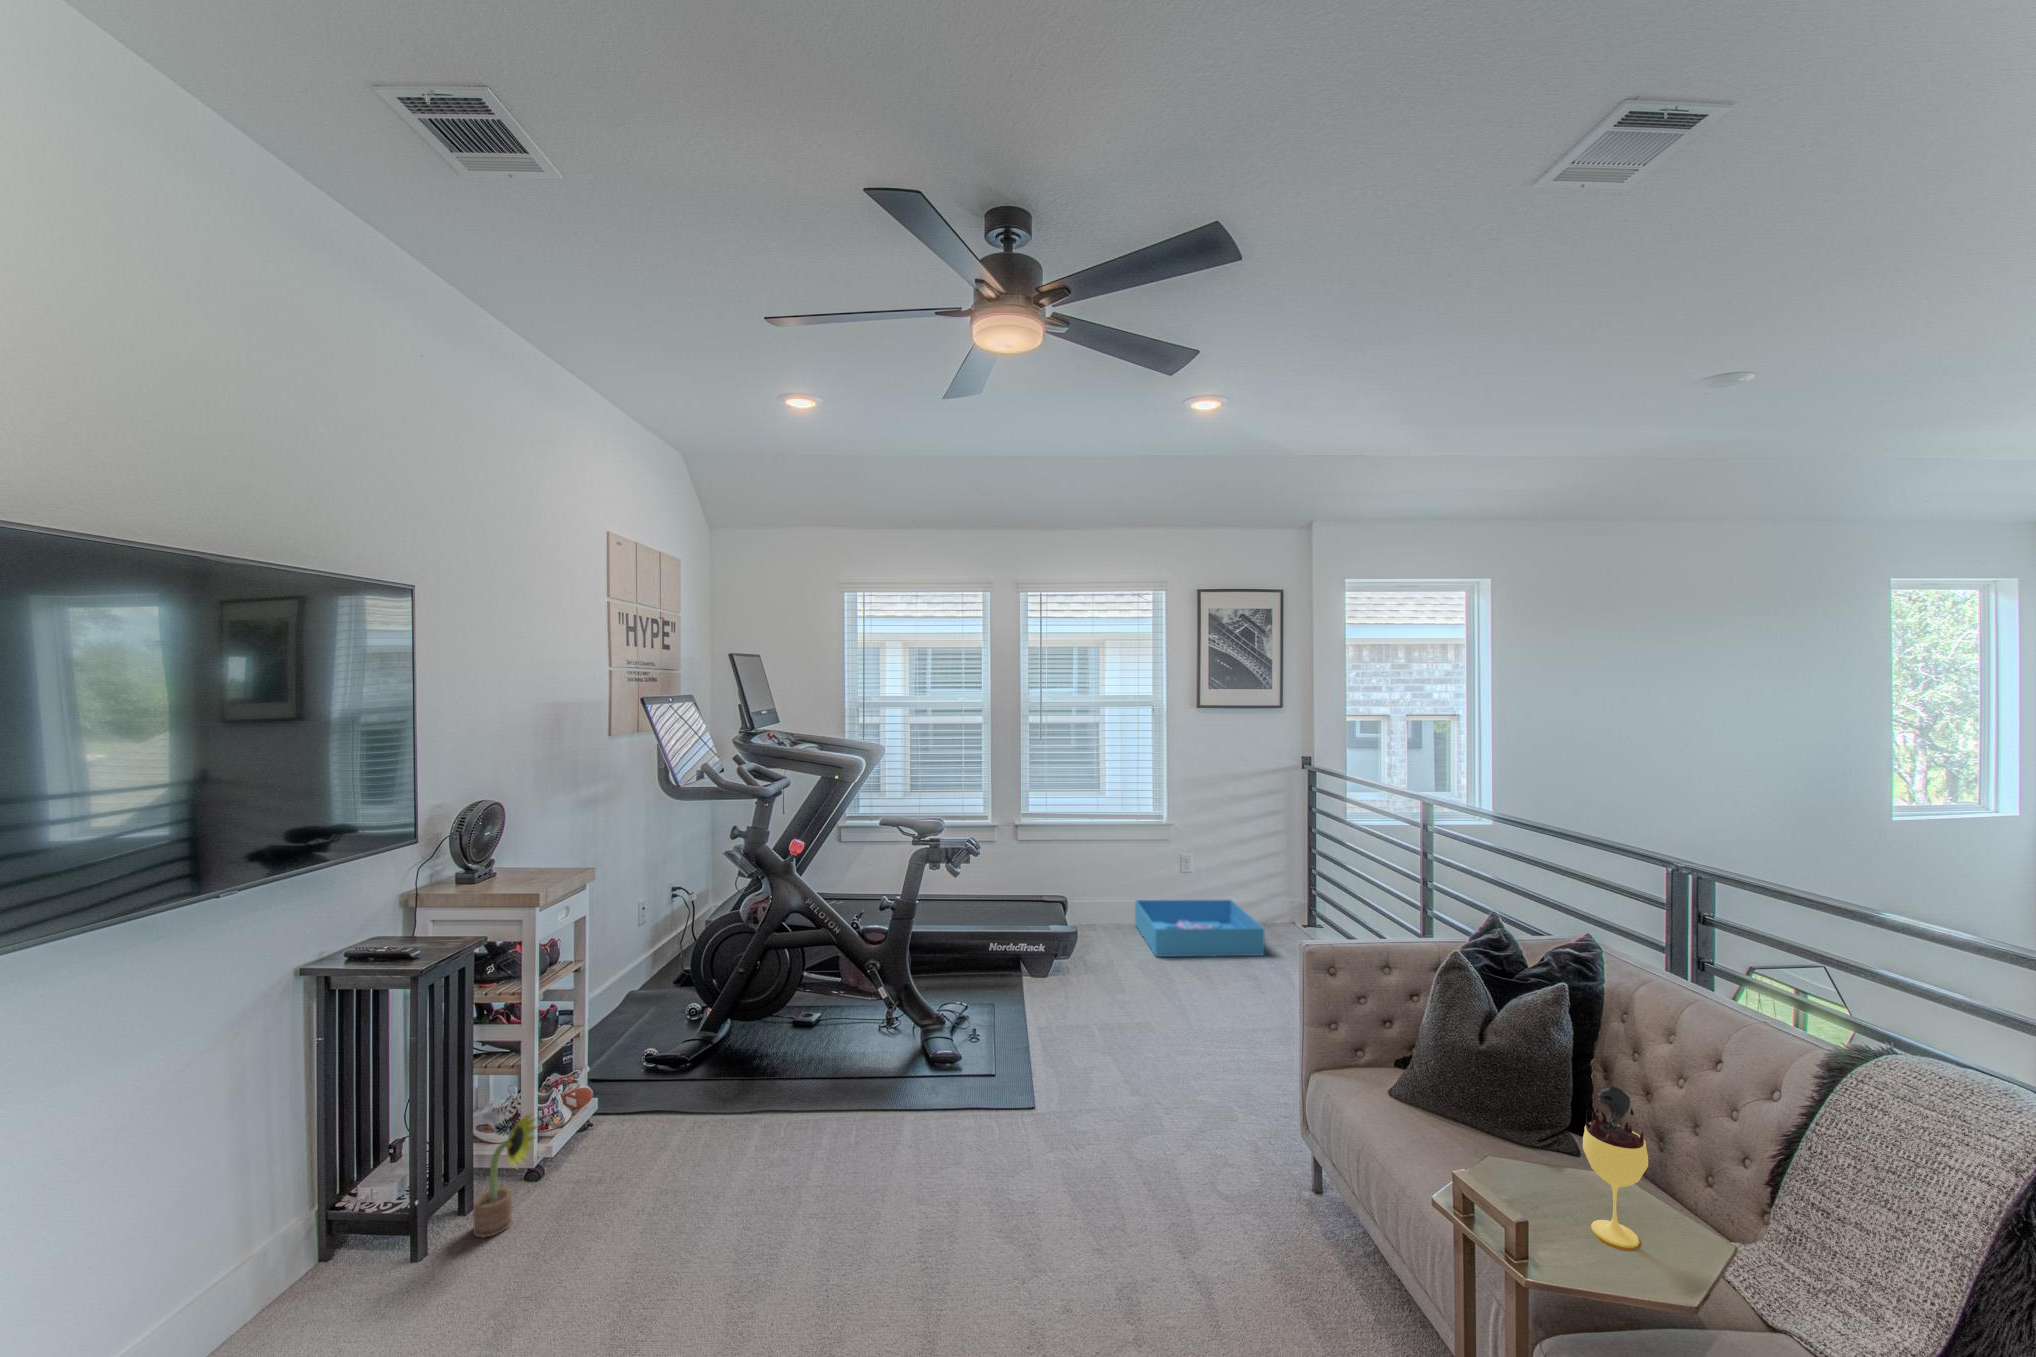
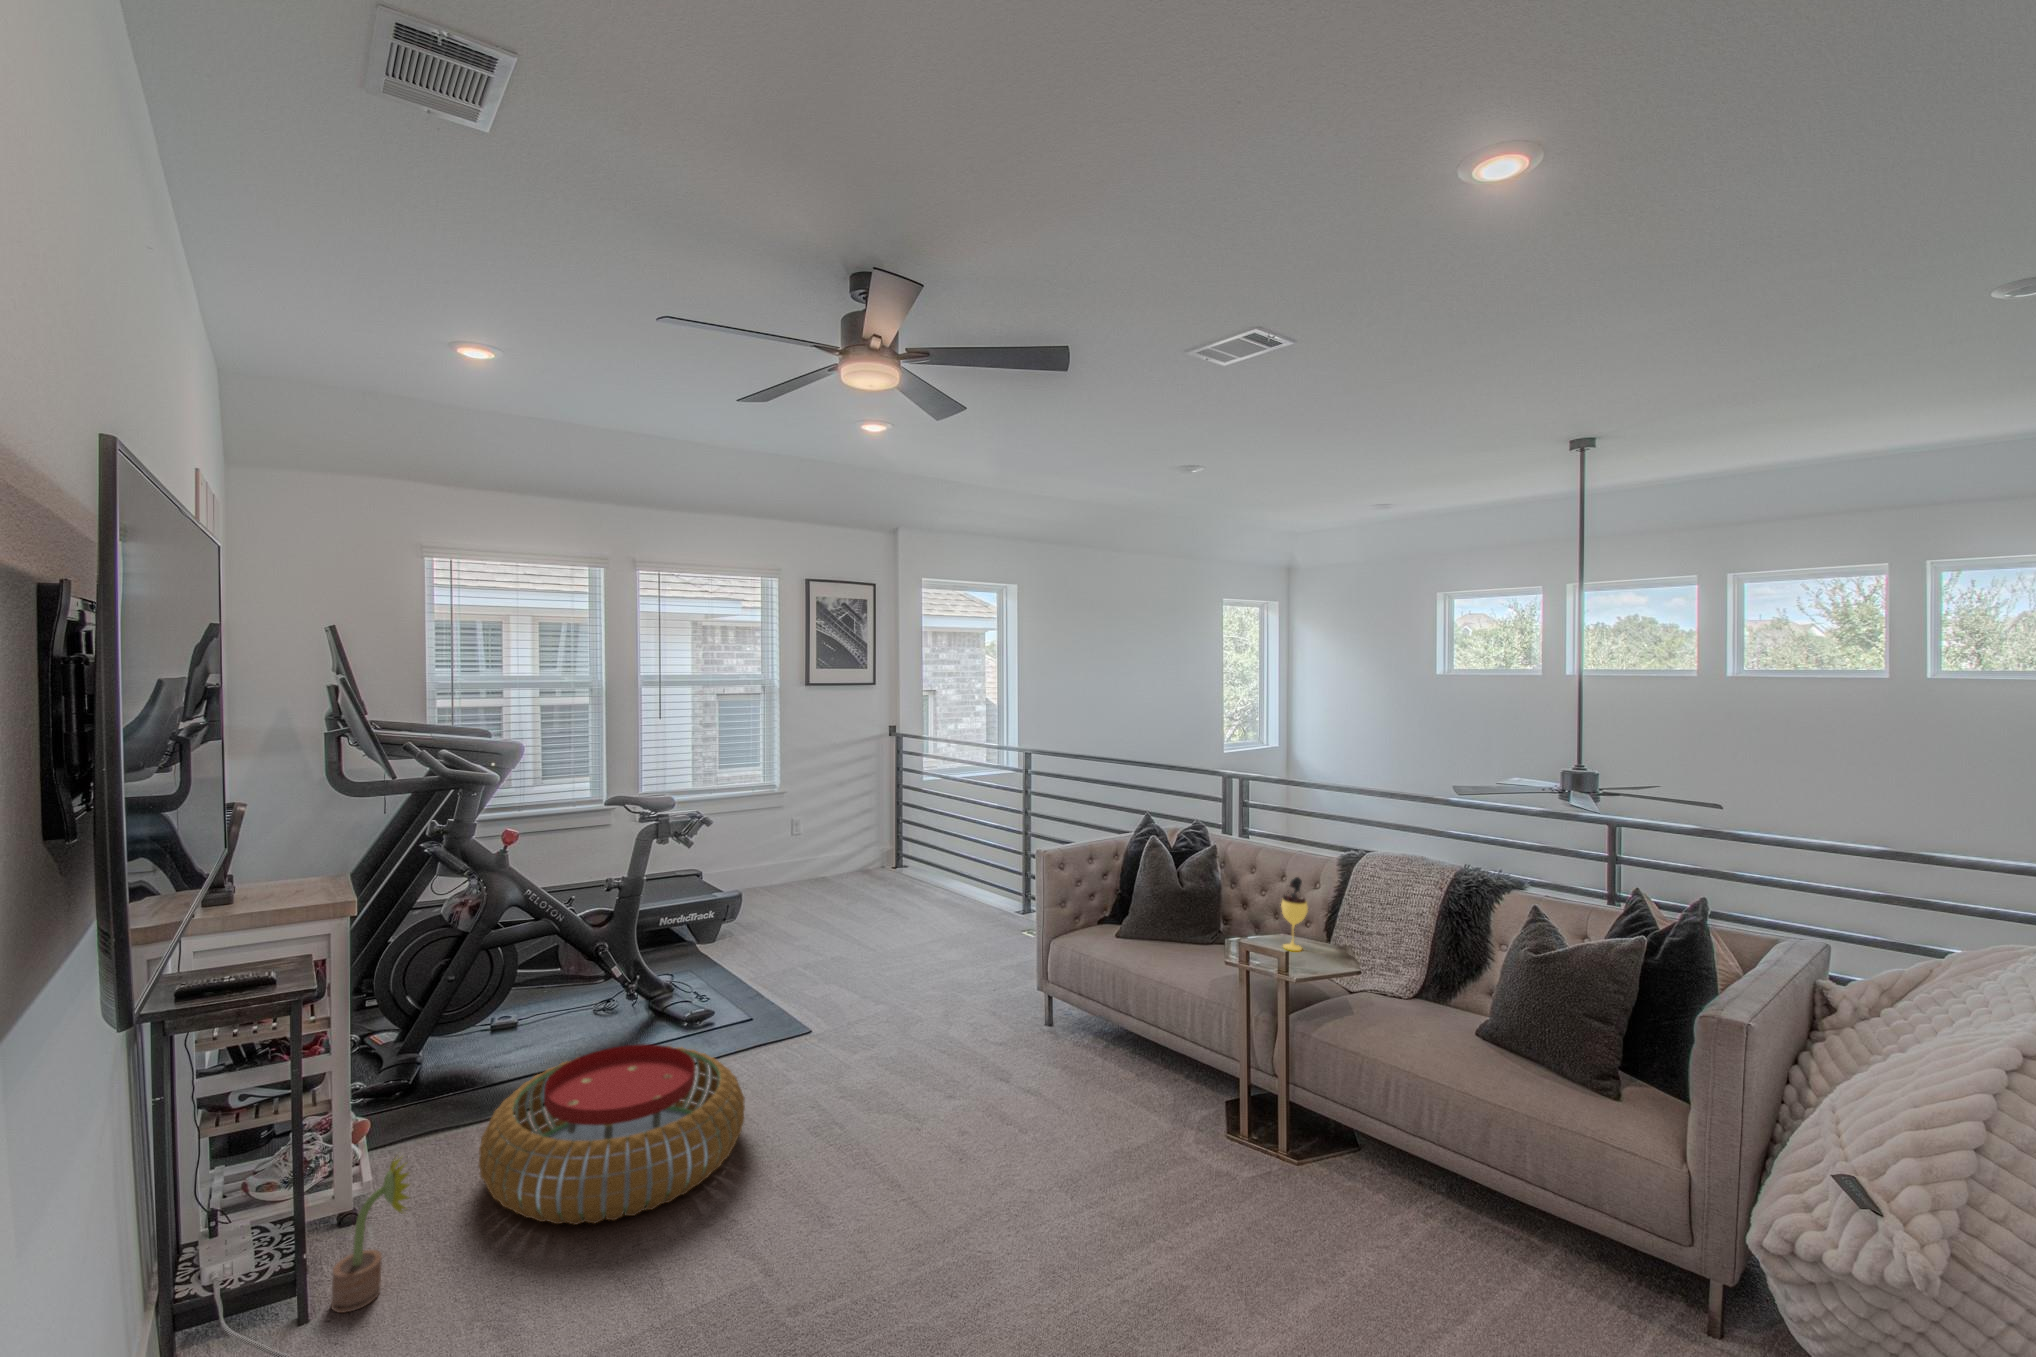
storage bin: present [1135,900,1264,957] -> none [747,854,877,910]
pouf: none [613,1066,863,1249] -> present [479,1044,745,1225]

